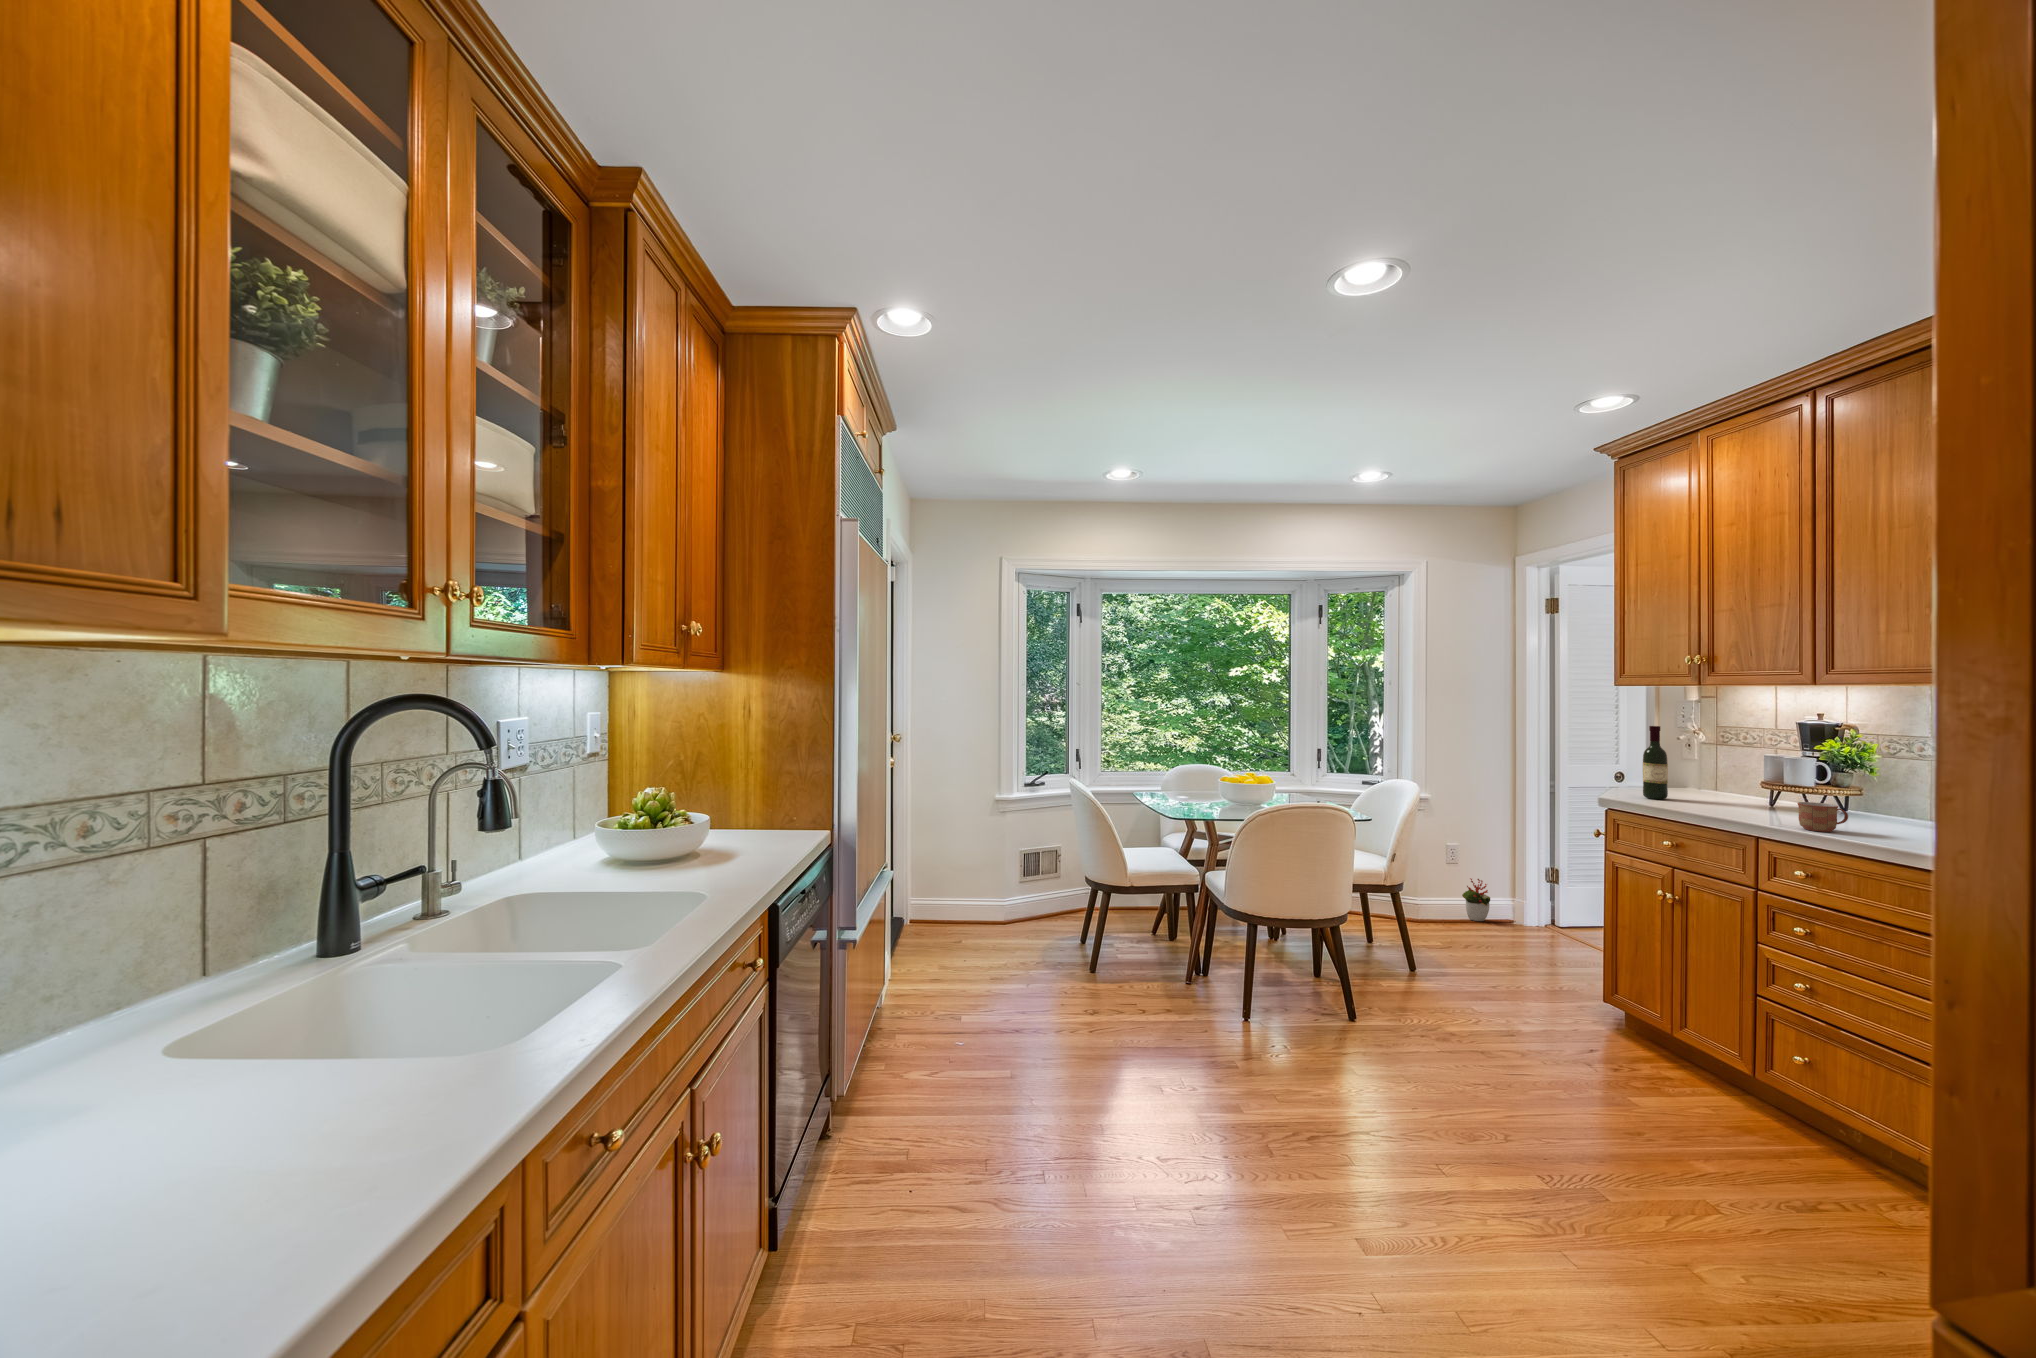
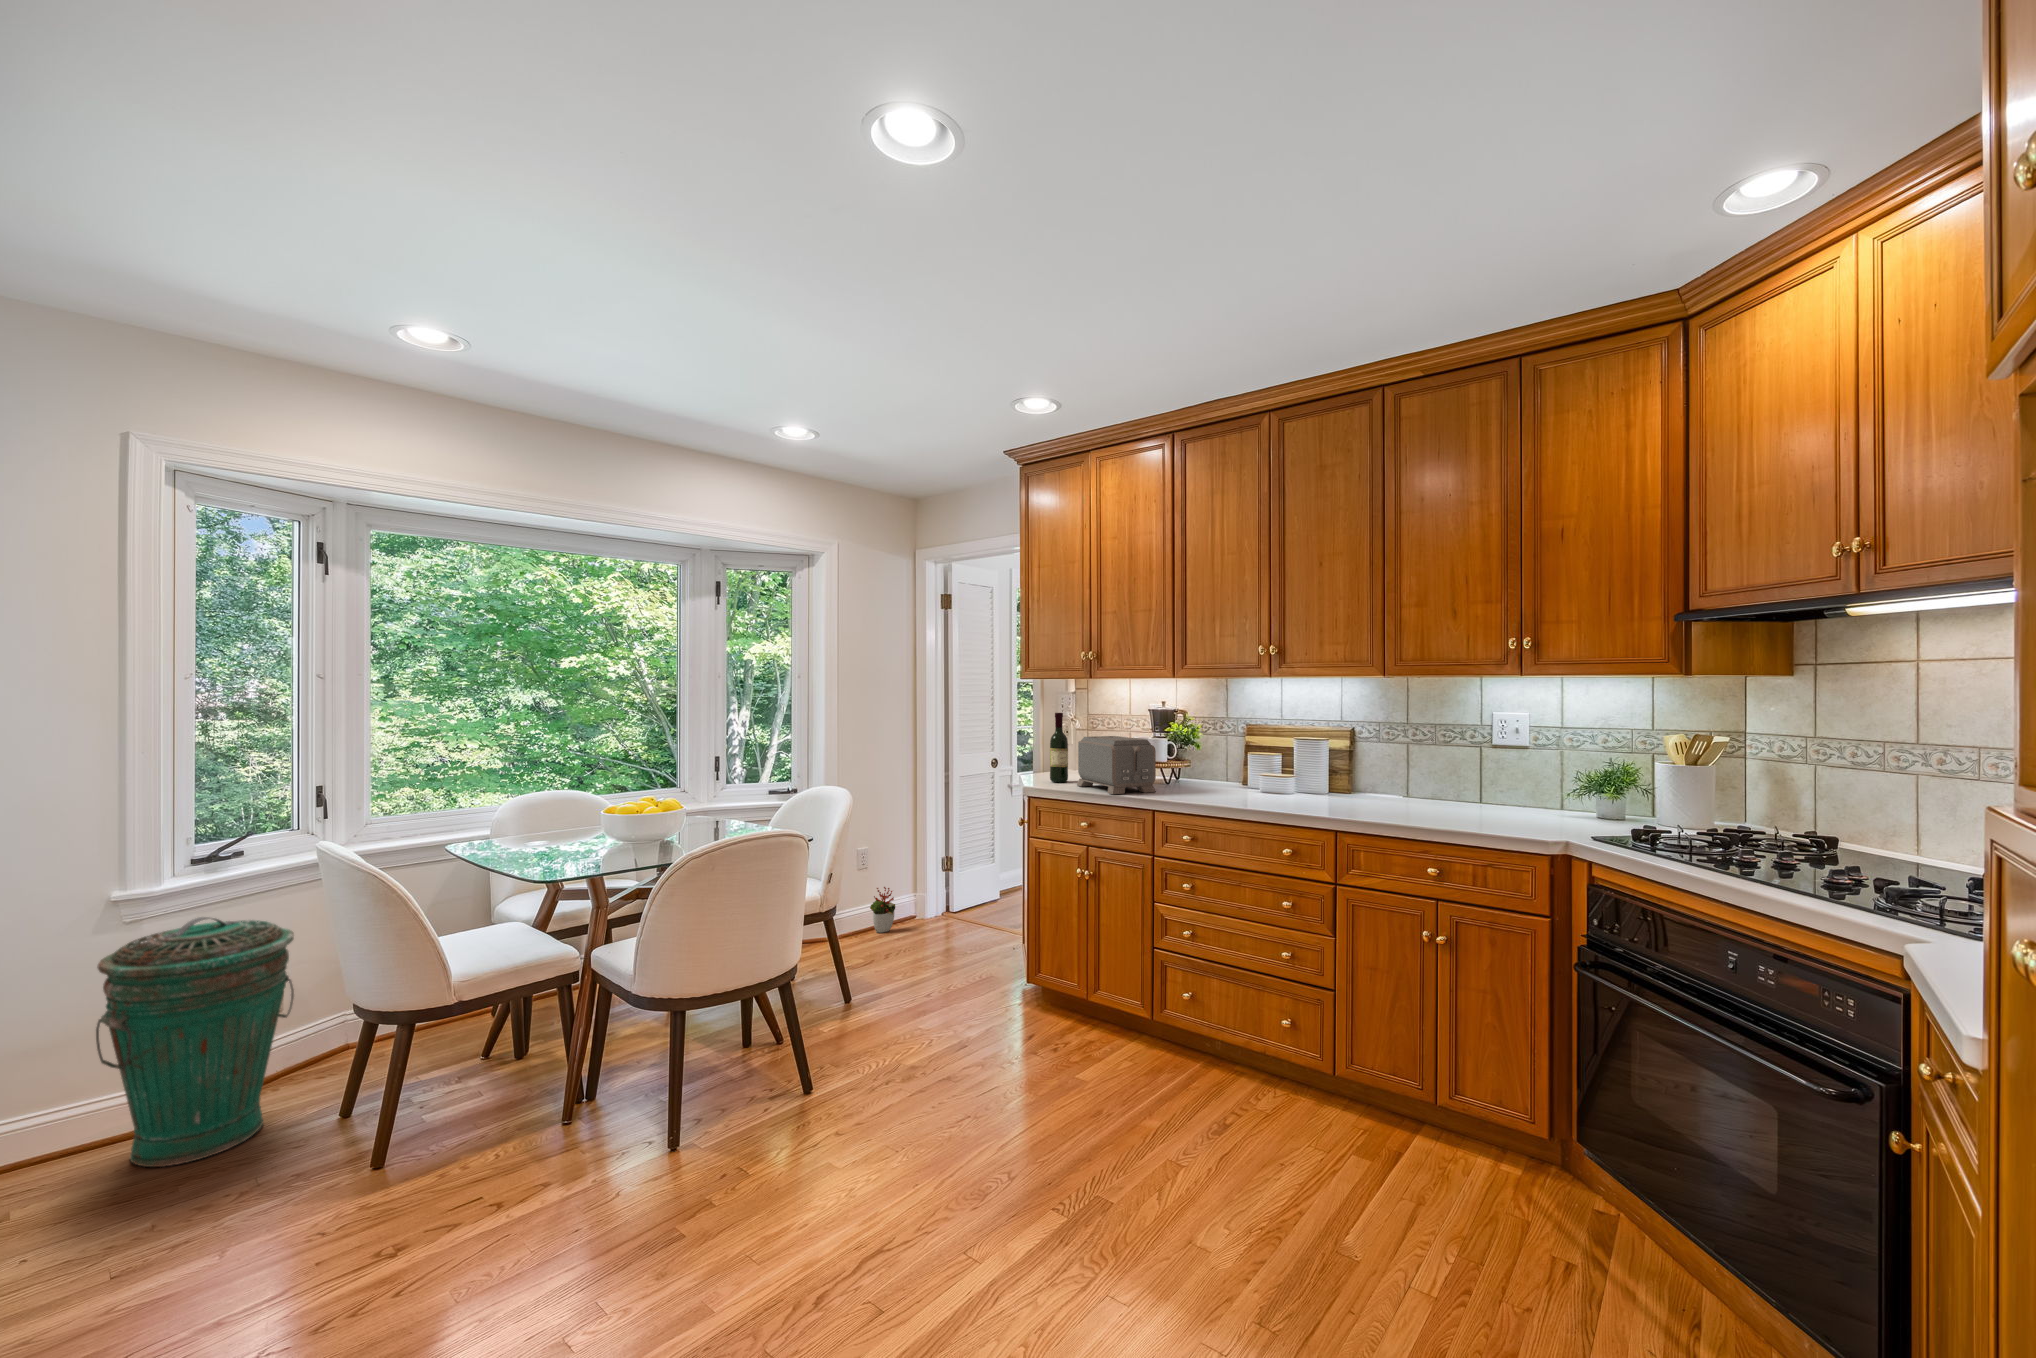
toaster: none [1671,753,1775,821] -> present [1077,736,1156,794]
mug: present [1797,802,1848,832] -> none [1176,772,1205,797]
trash can: none [981,817,1056,943] -> present [96,917,294,1167]

